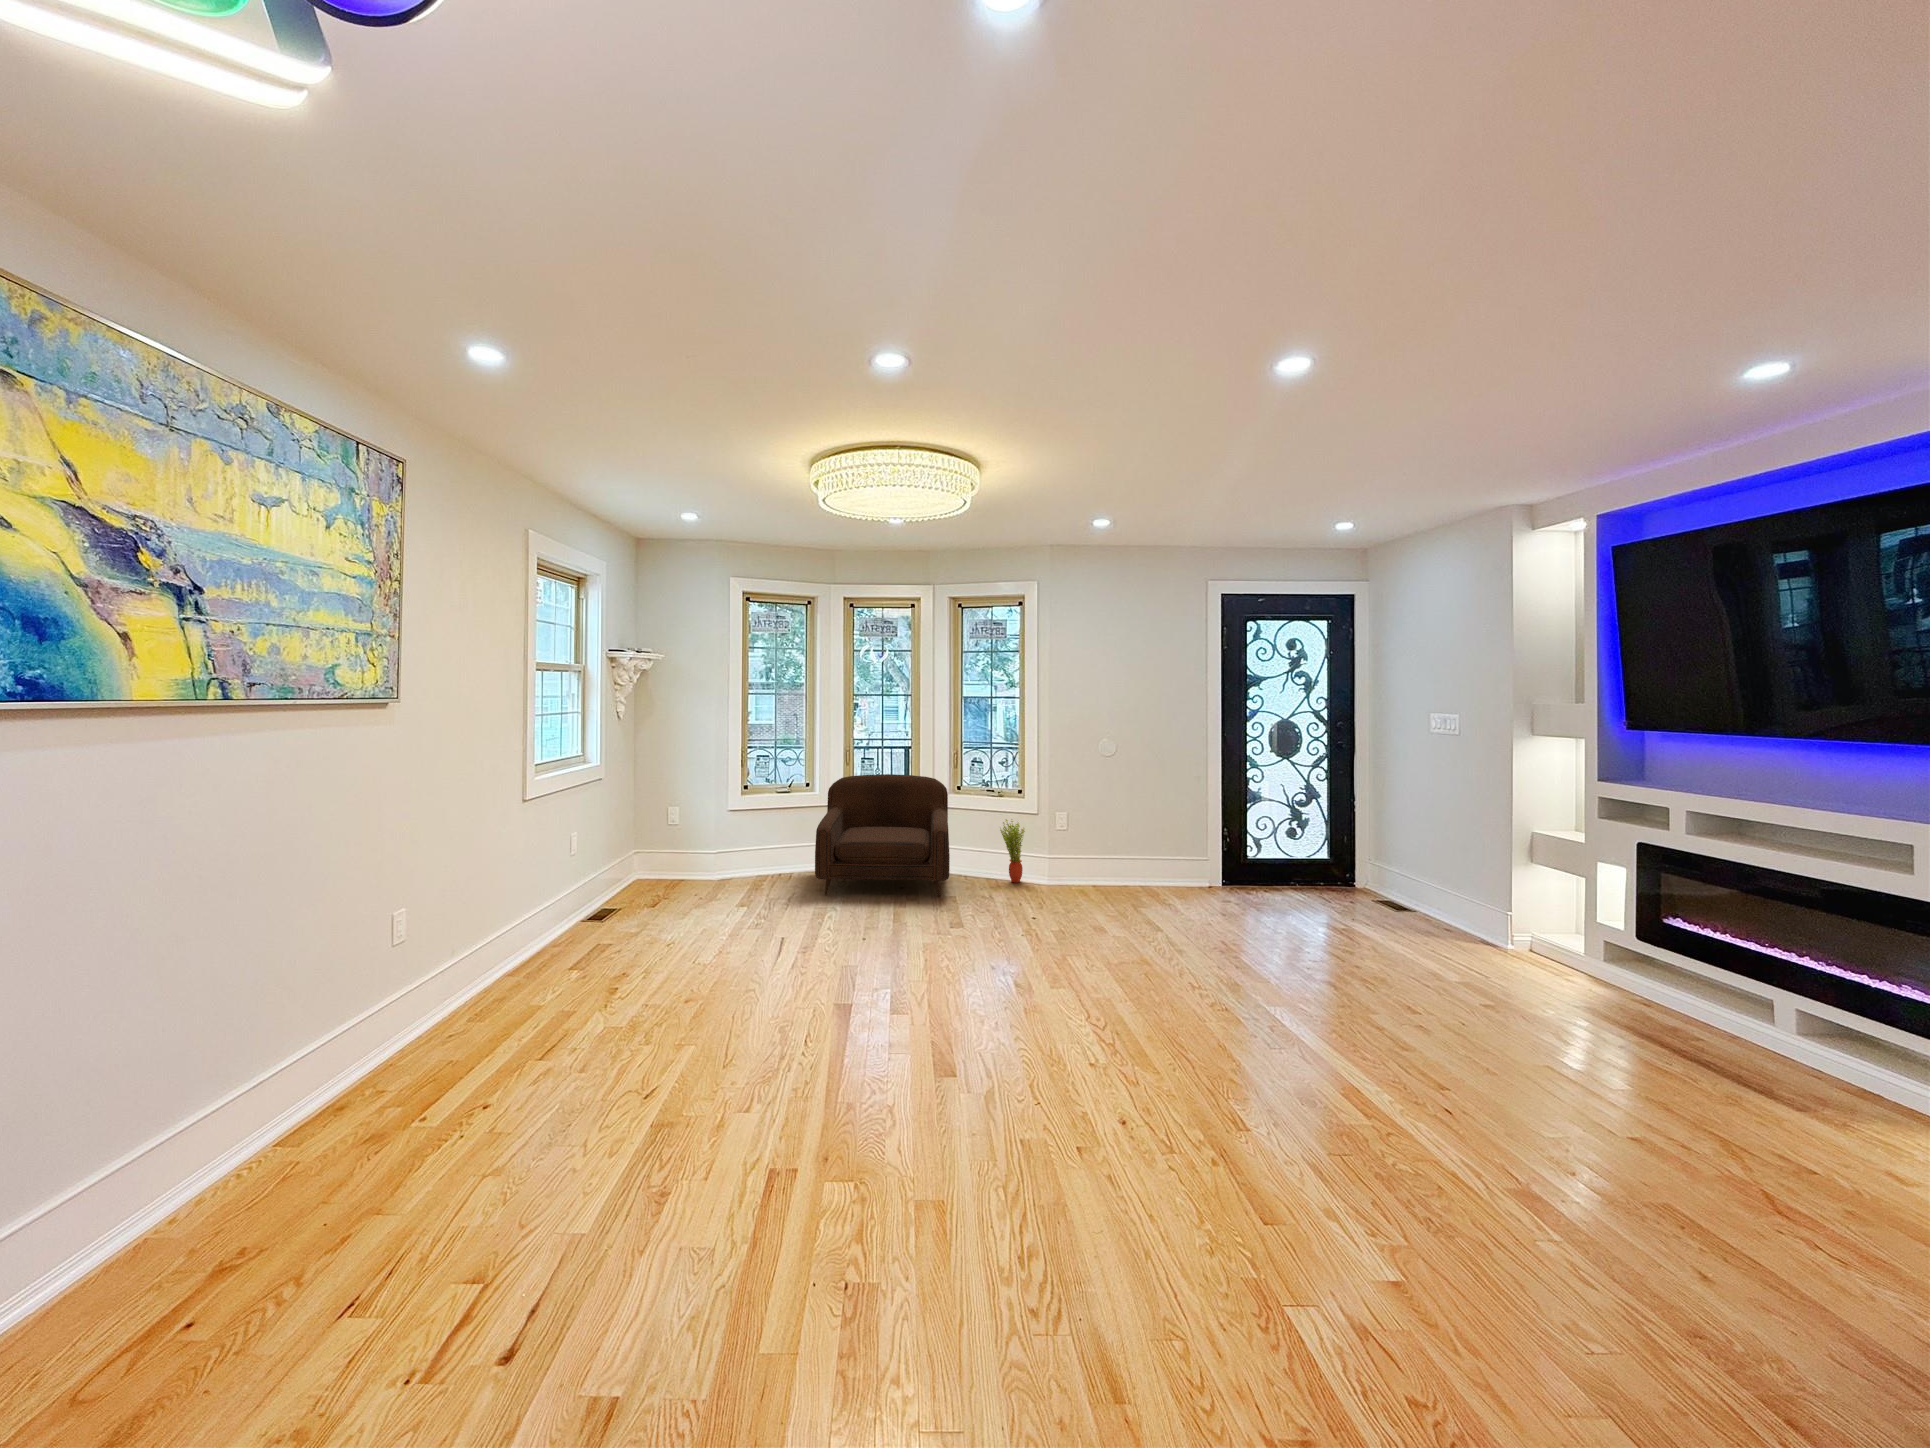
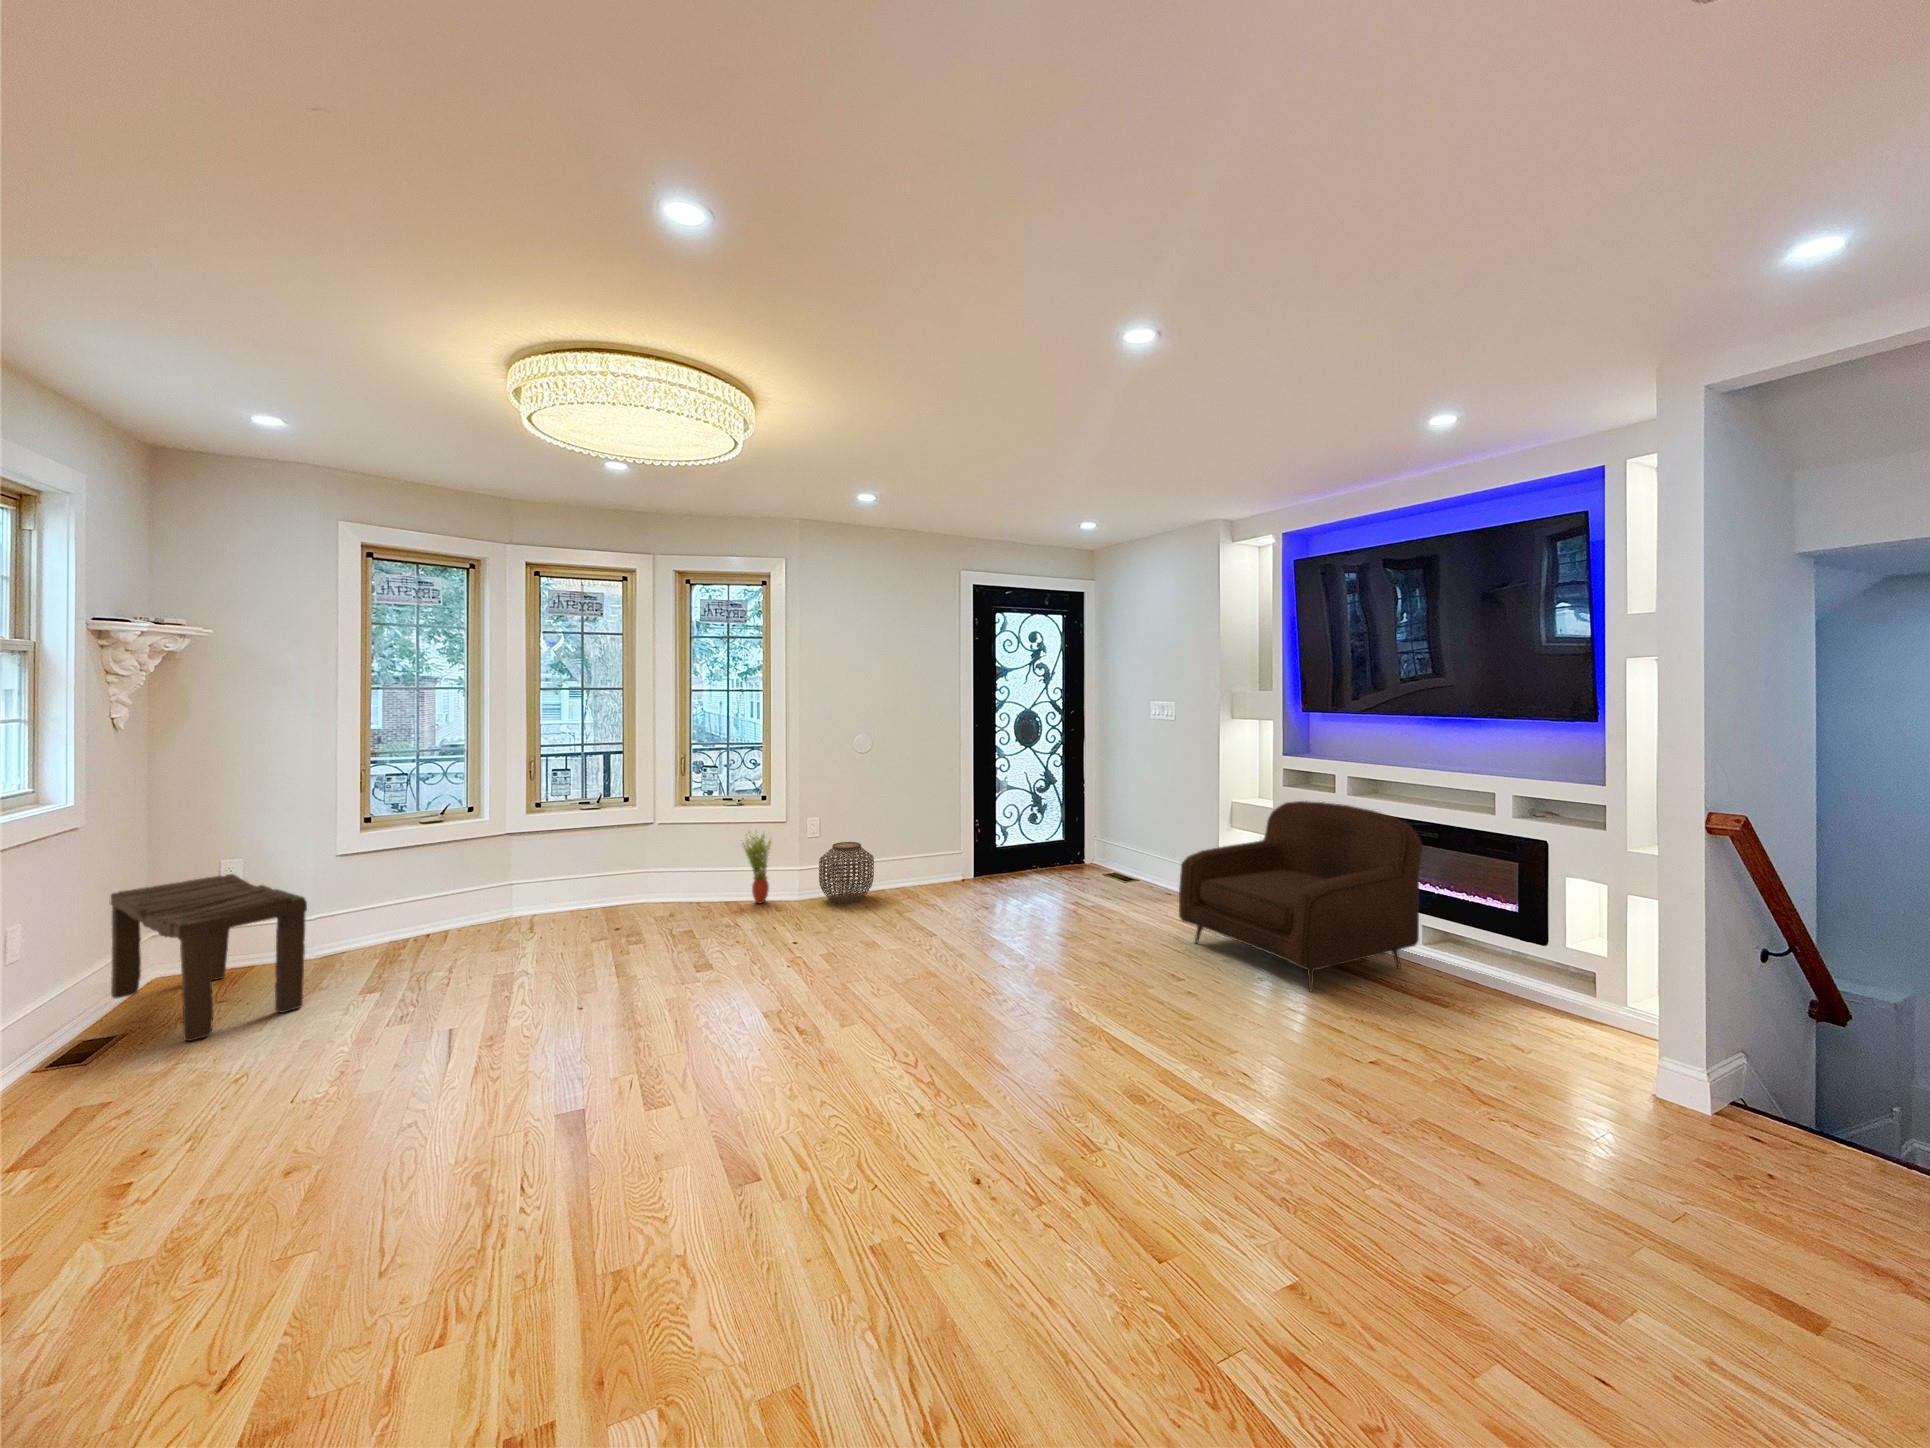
armchair: present [815,774,950,896] -> present [1179,801,1422,992]
bench: none [628,818,717,918] -> present [111,874,307,1041]
woven basket: none [1064,837,1114,892] -> present [819,842,874,904]

